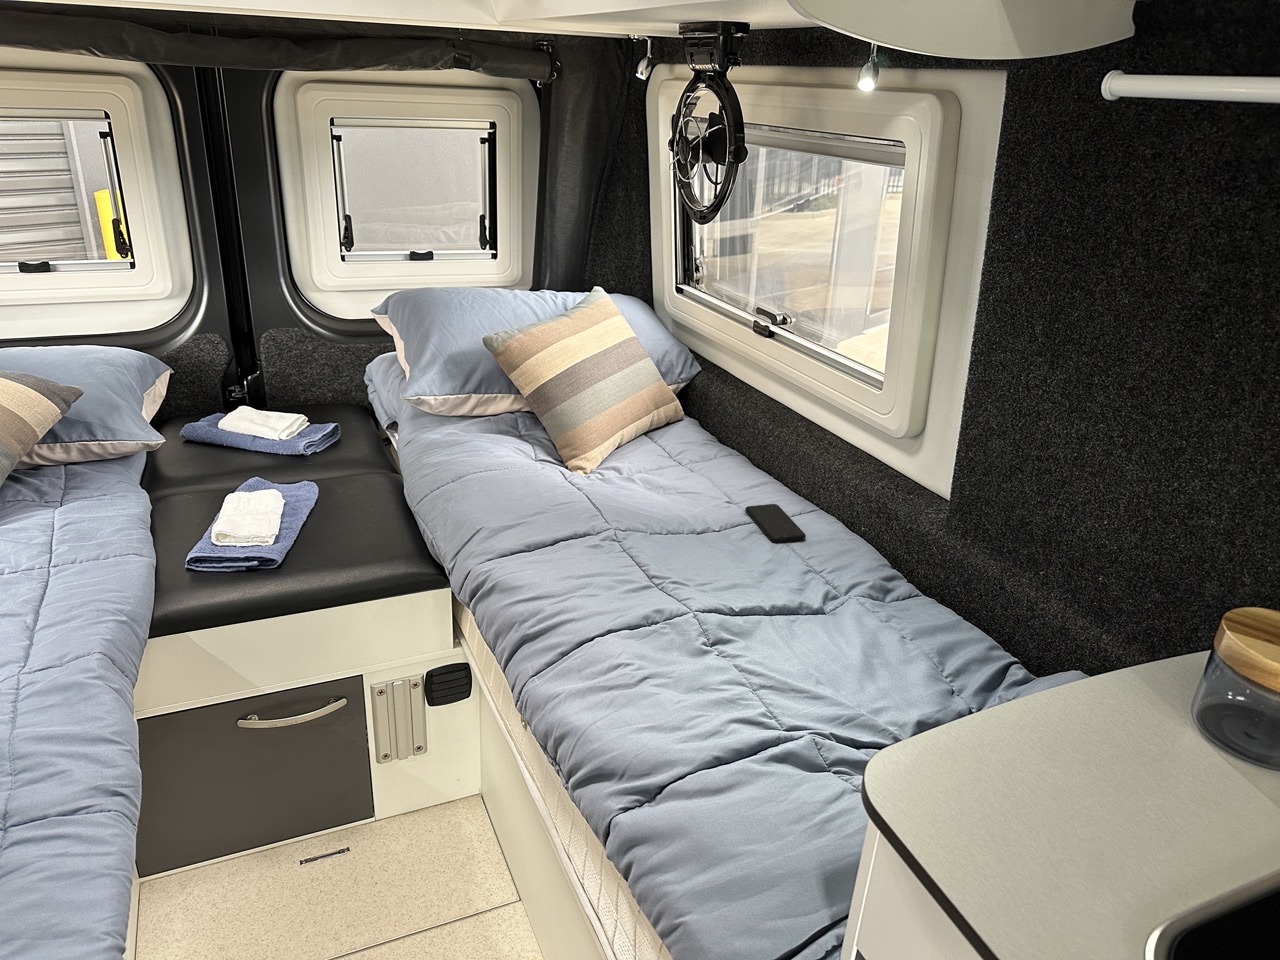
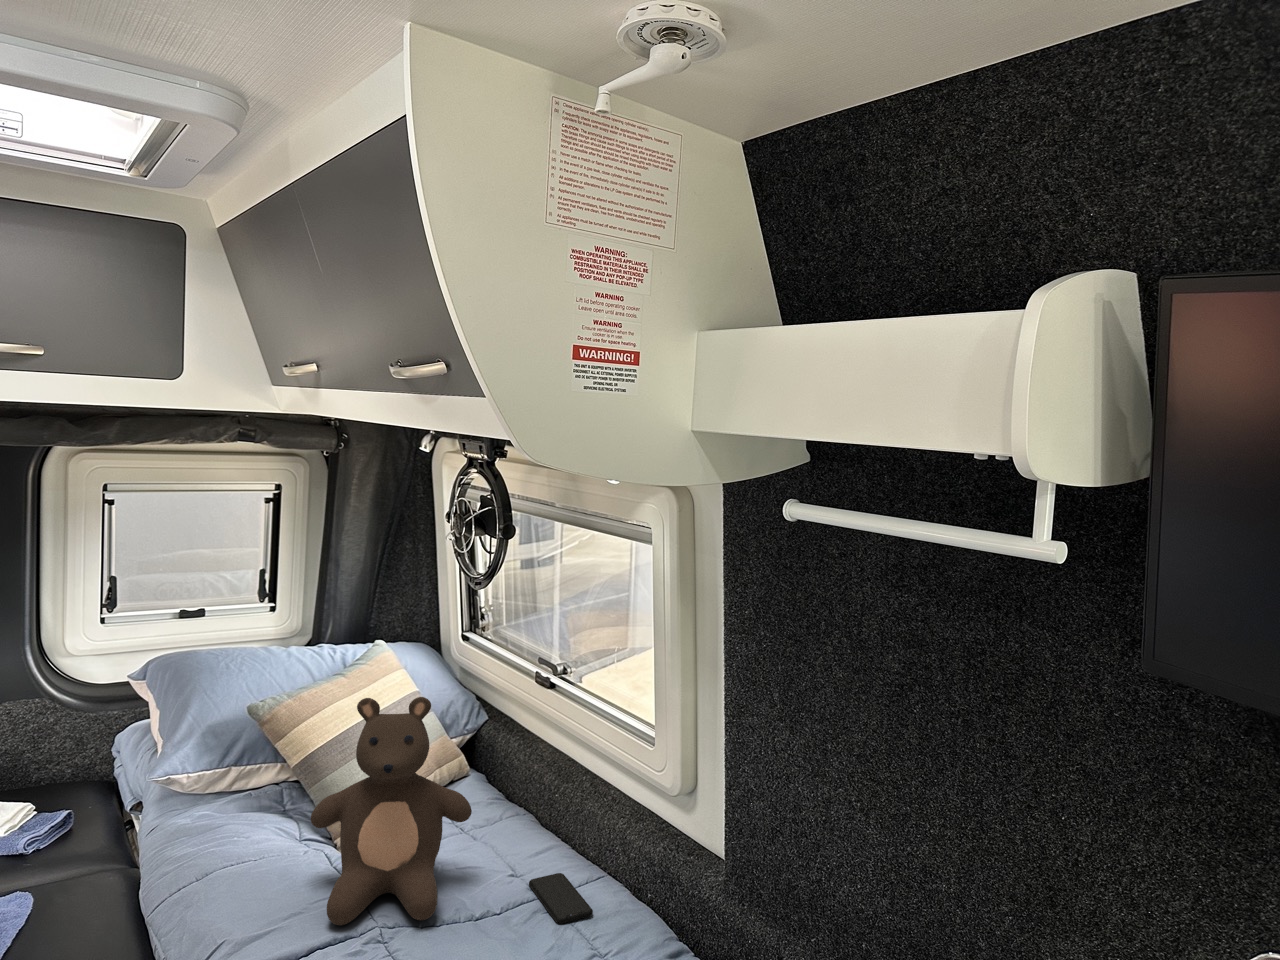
teddy bear: none [548,327,694,527] -> present [311,697,472,925]

